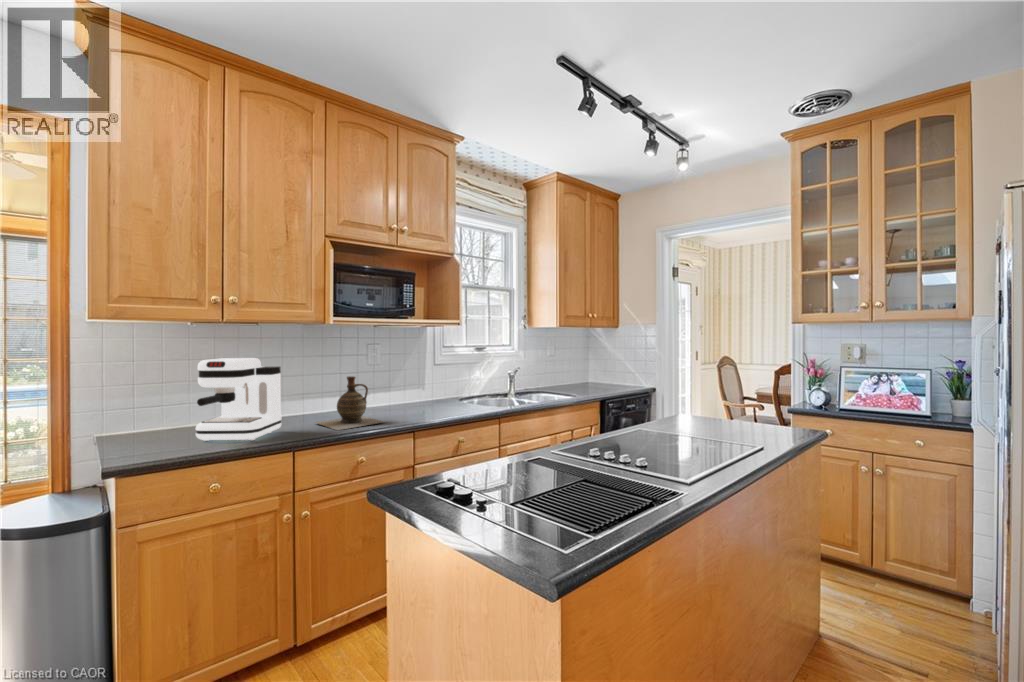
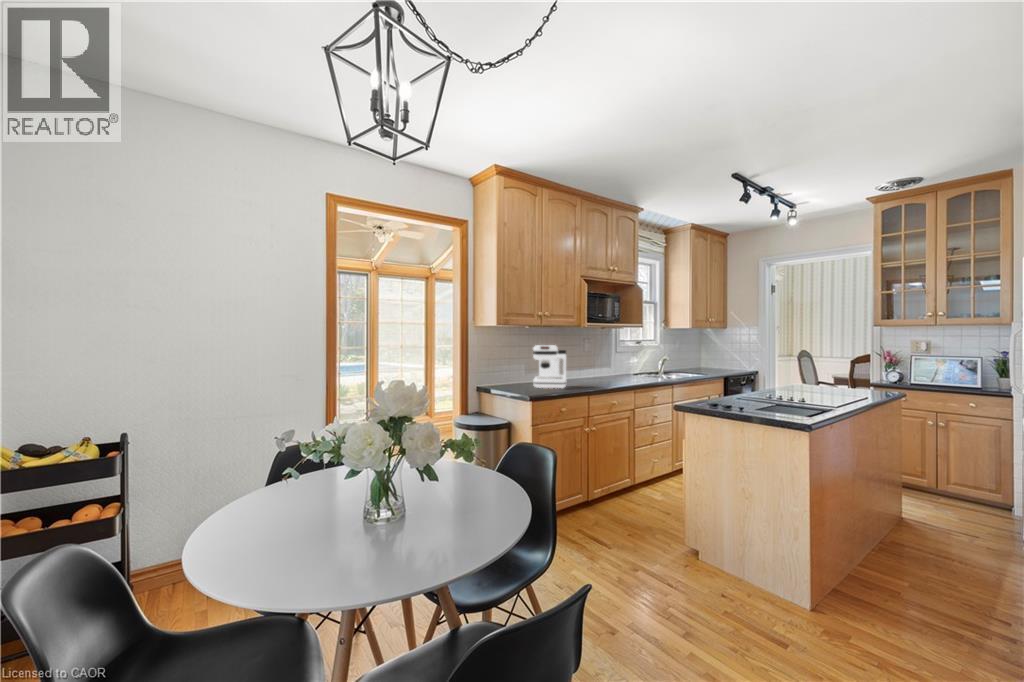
ceramic jug: present [315,376,383,430] -> none [575,357,615,386]

